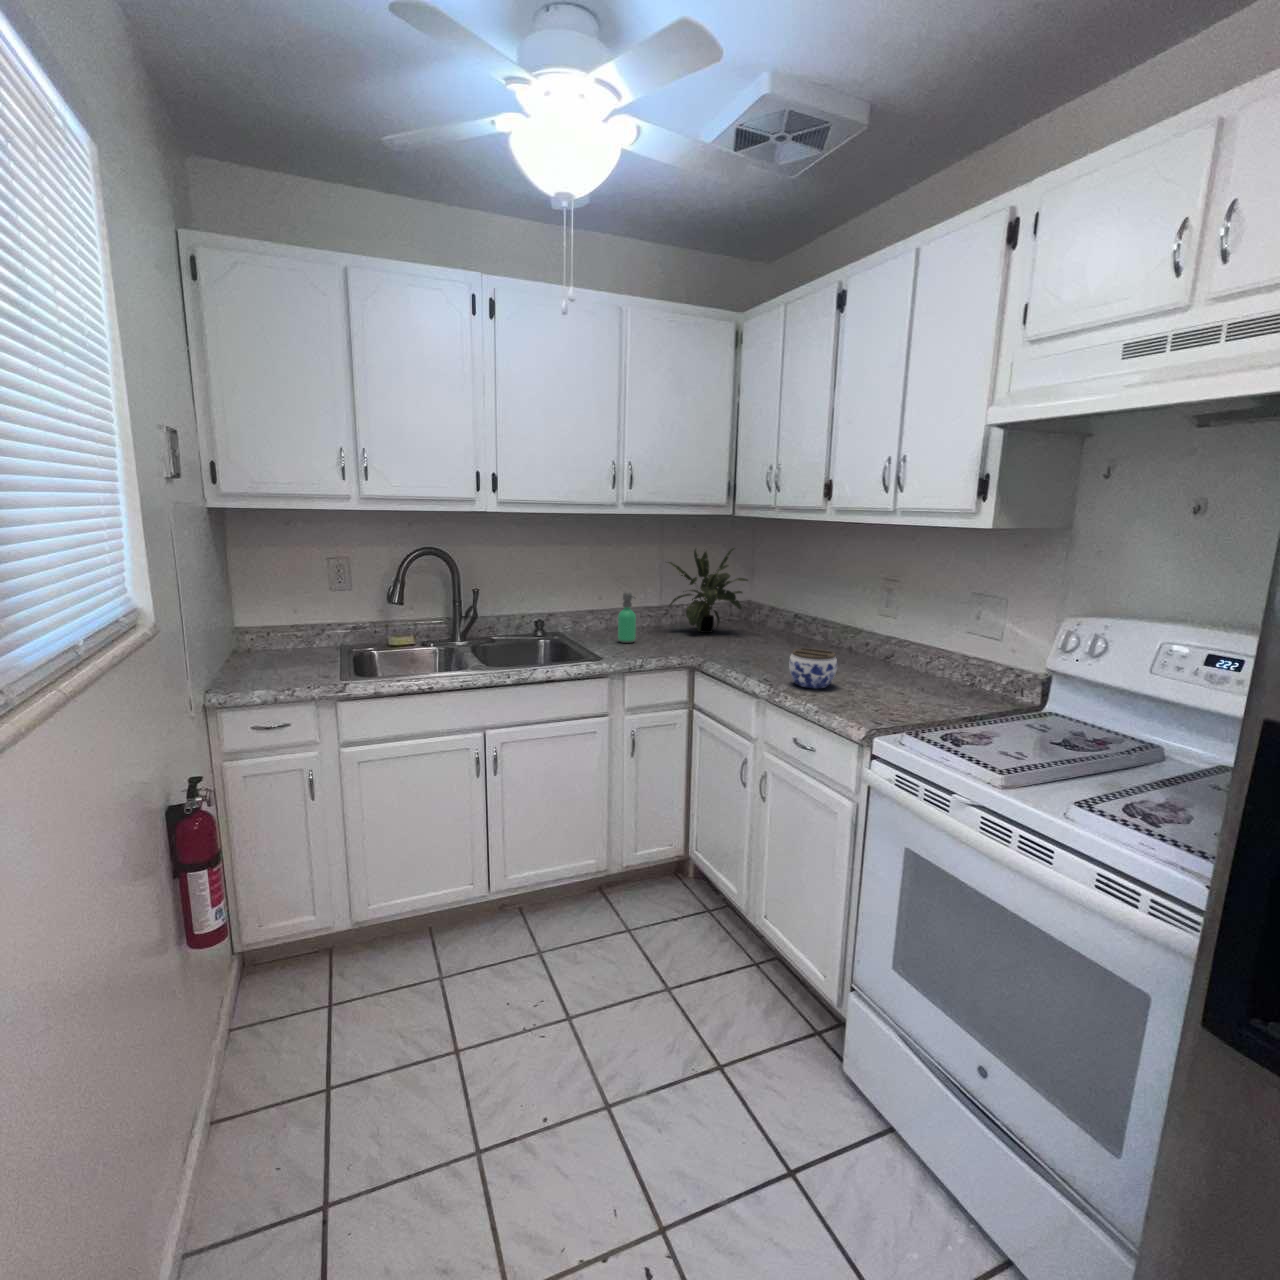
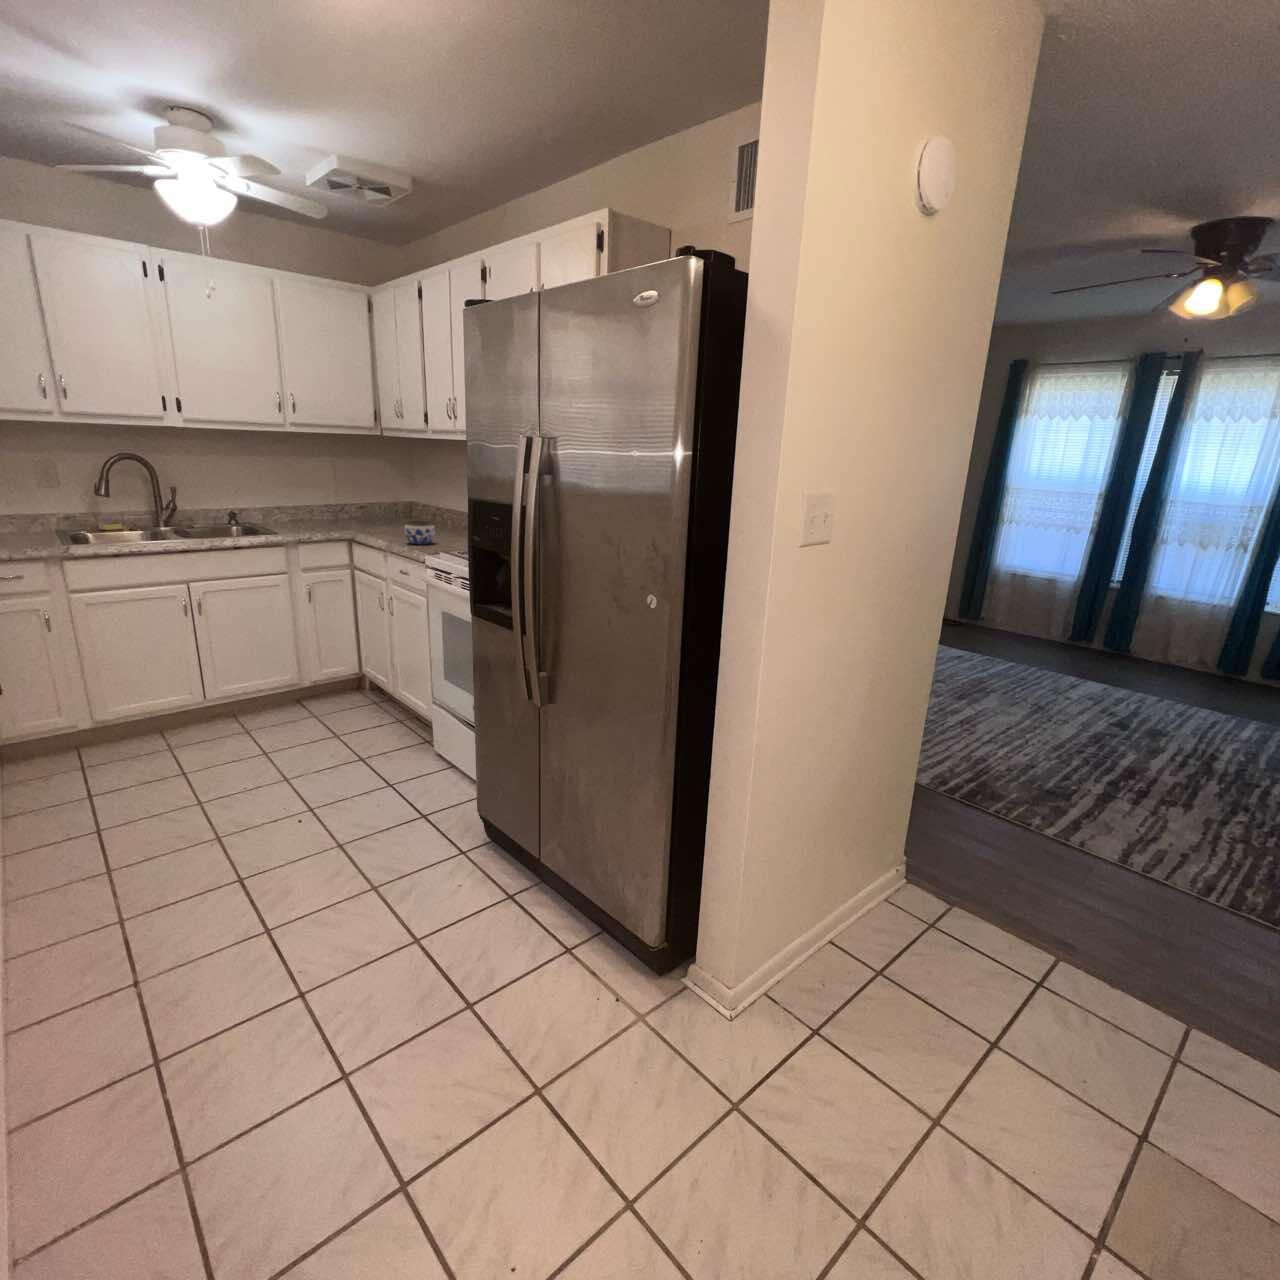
potted plant: present [668,548,748,633] -> none [339,460,404,524]
soap dispenser: present [618,591,636,643] -> none [299,491,315,529]

